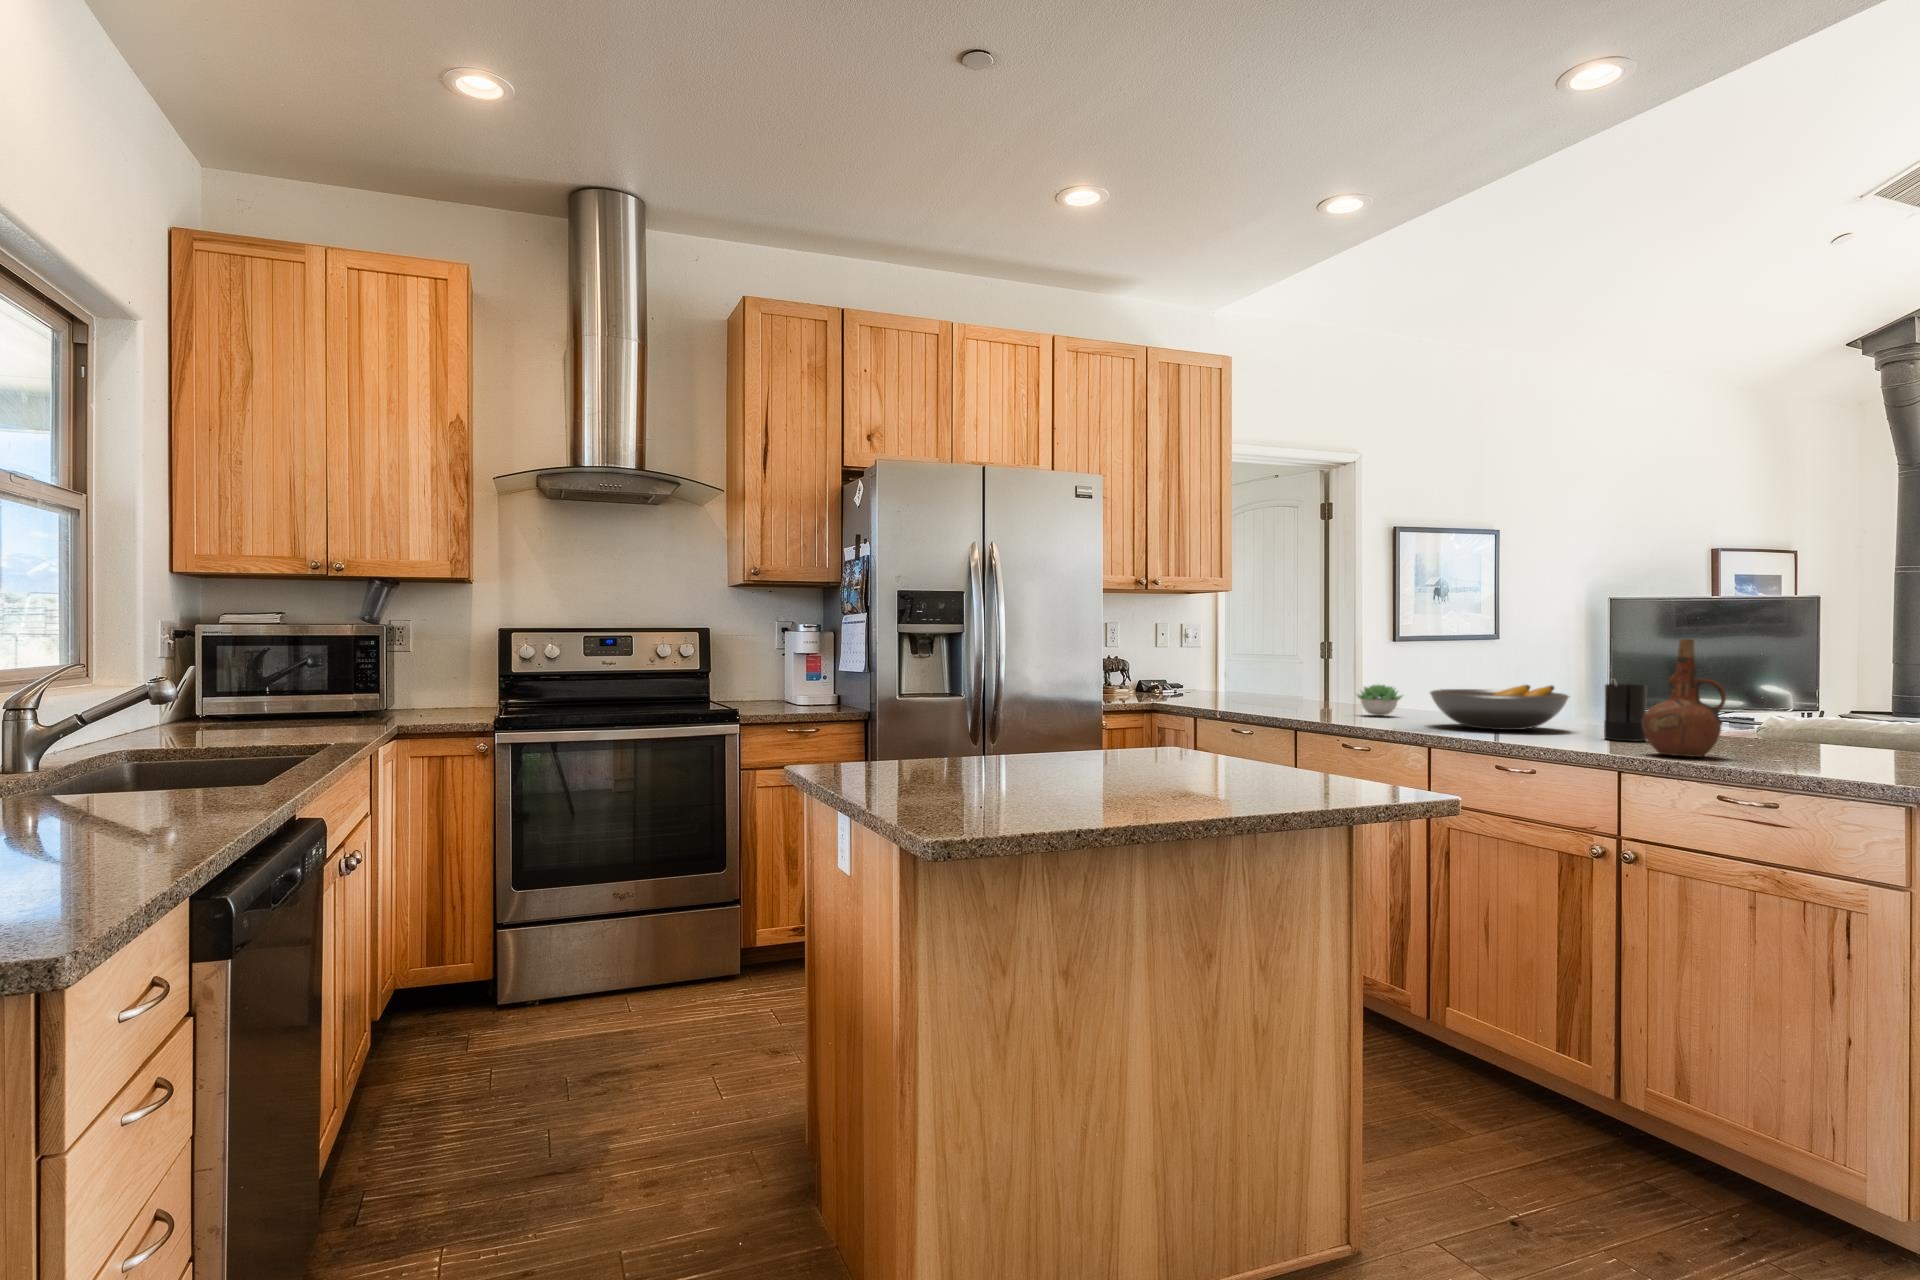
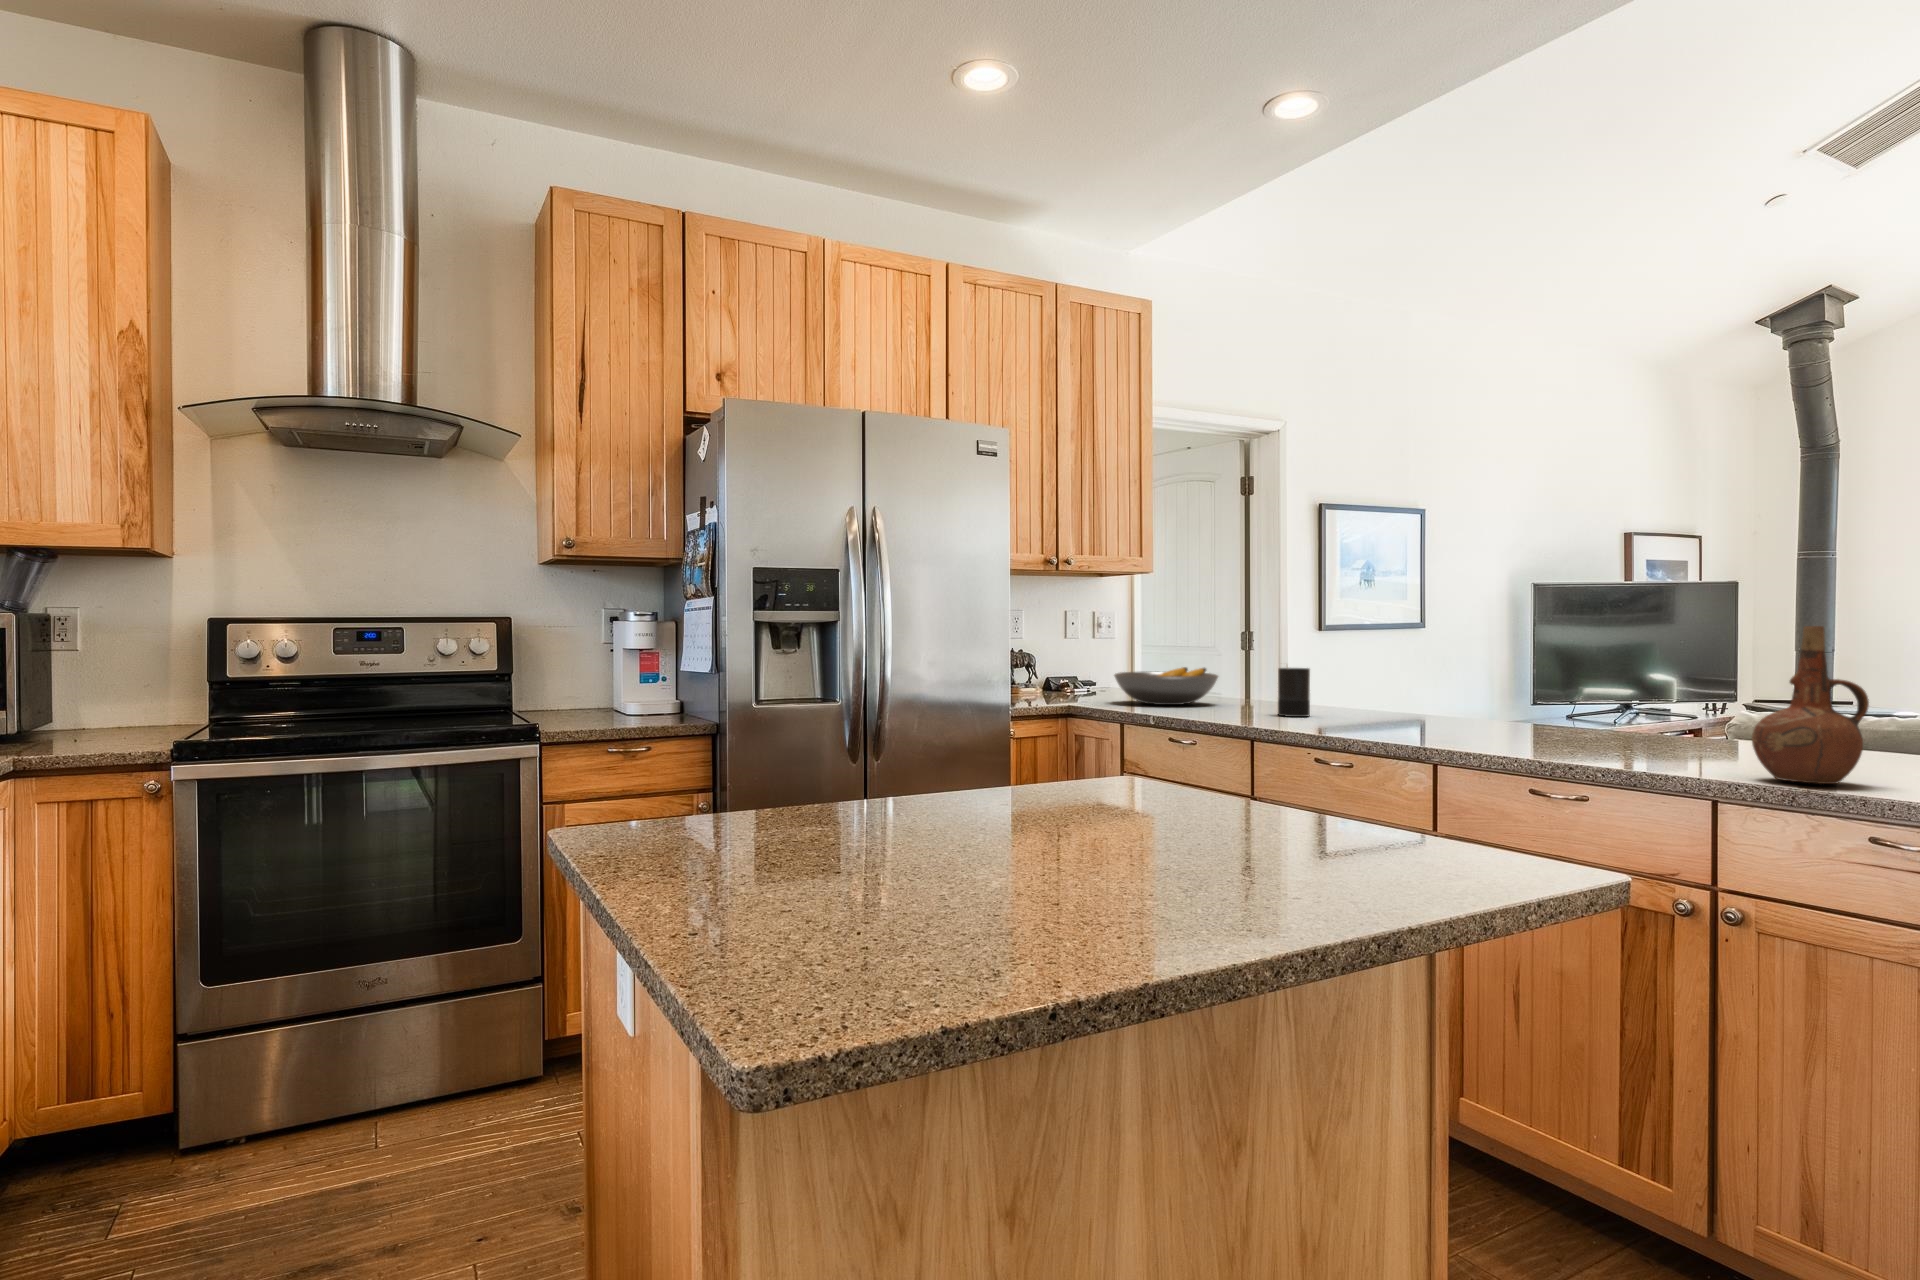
candle: present [1604,683,1647,741] -> present [1278,667,1310,717]
succulent plant: present [1357,685,1402,716] -> none [1319,684,1379,722]
fruit bowl: present [1430,685,1569,730] -> present [1114,667,1218,705]

